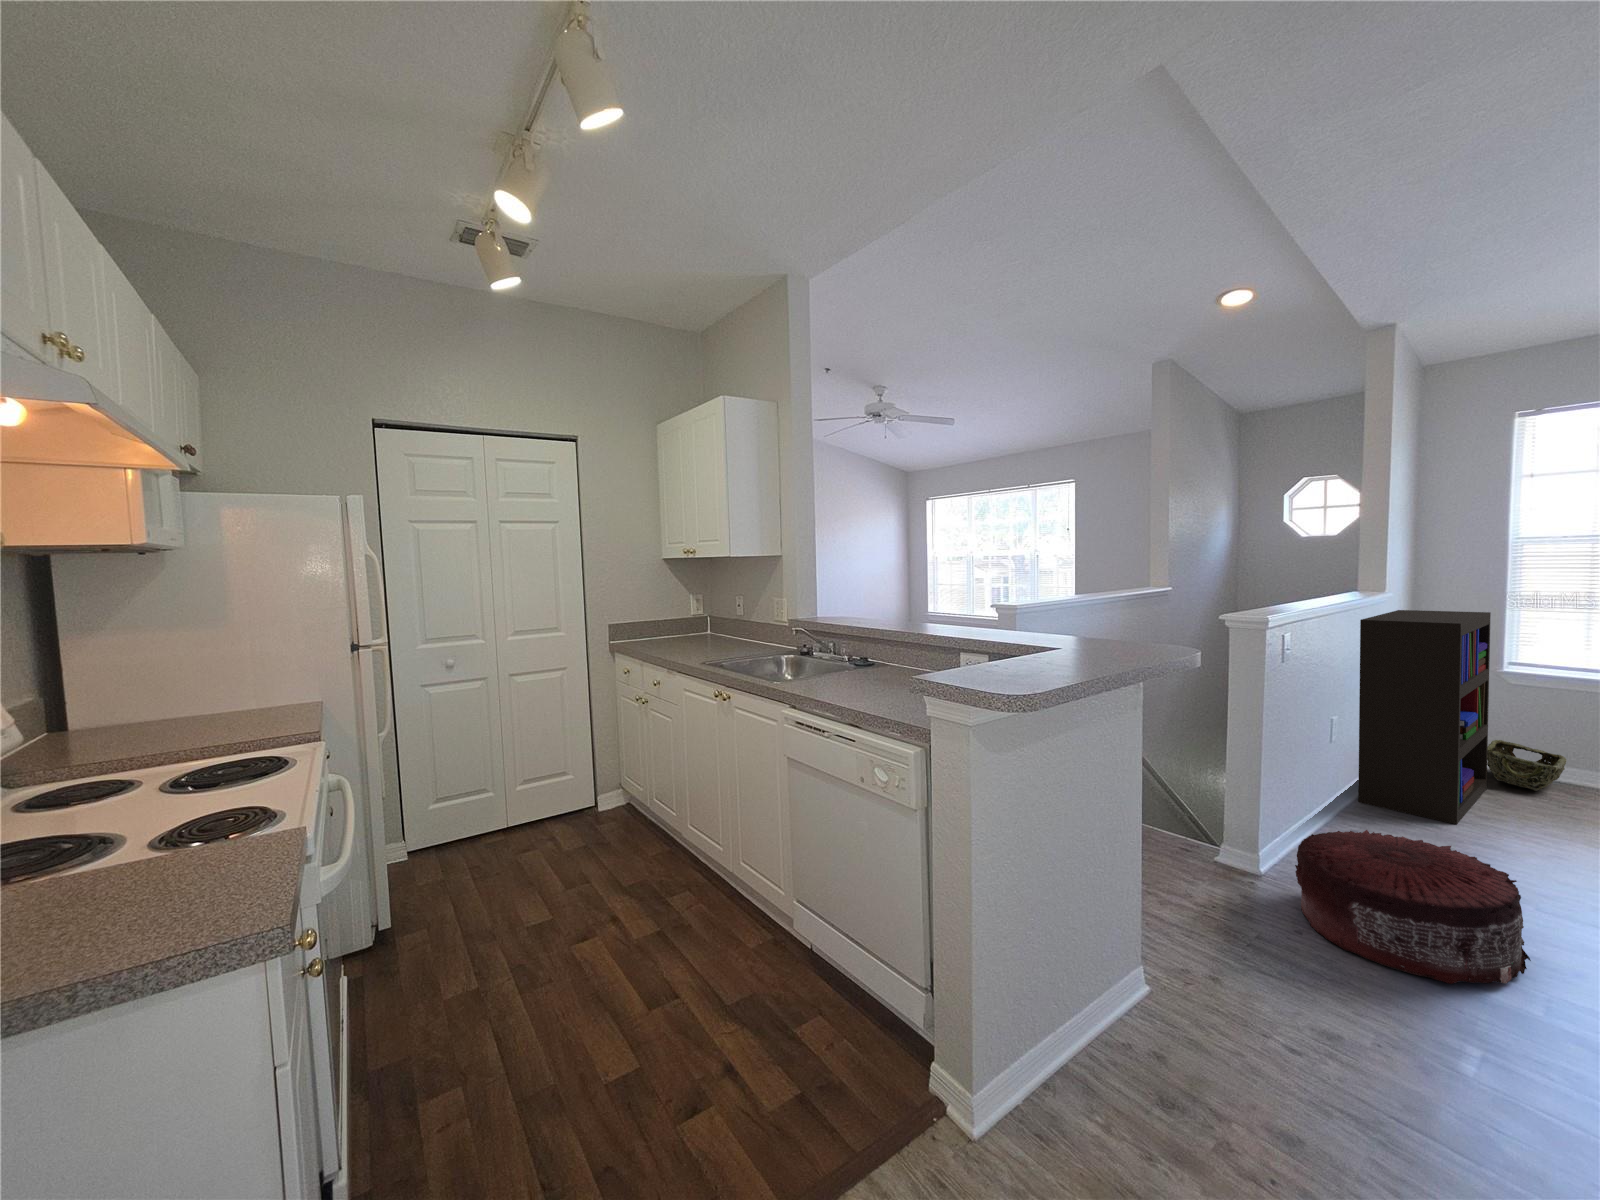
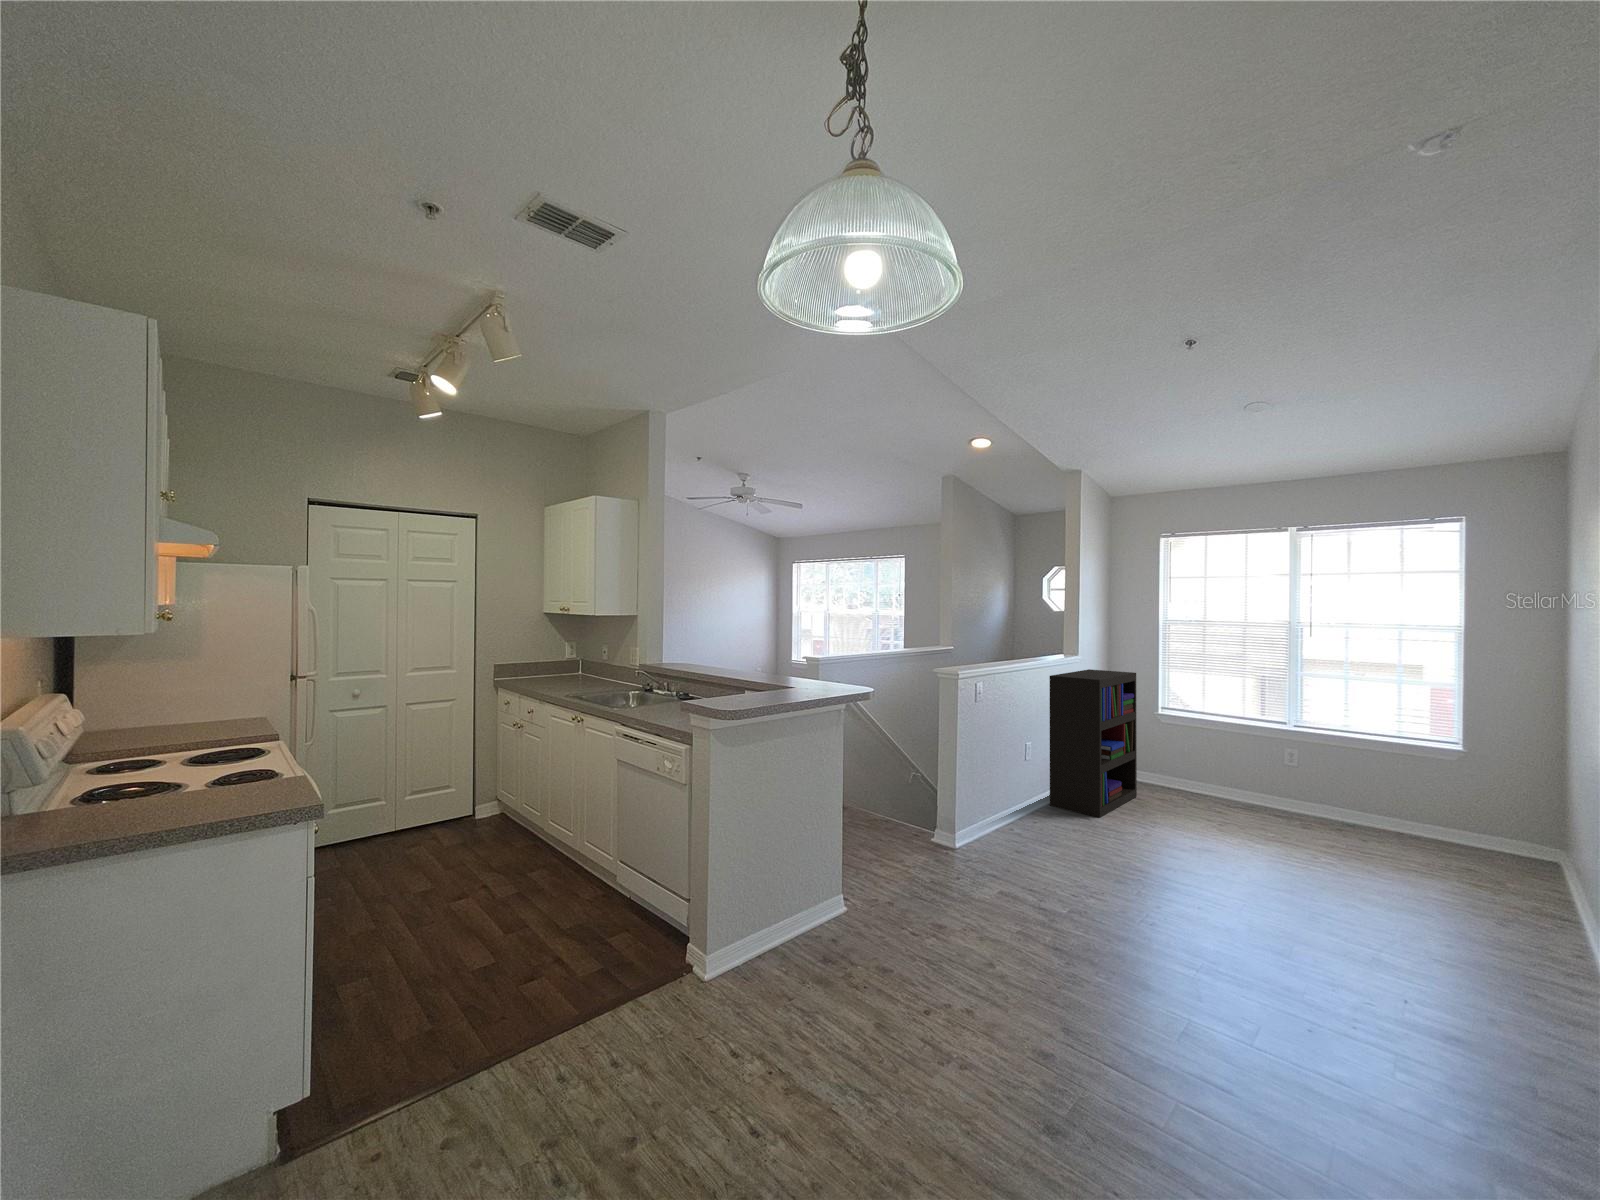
woven basket: present [1487,740,1566,791] -> none [1138,763,1188,797]
pouf: present [1295,830,1531,984] -> none [961,813,1074,897]

